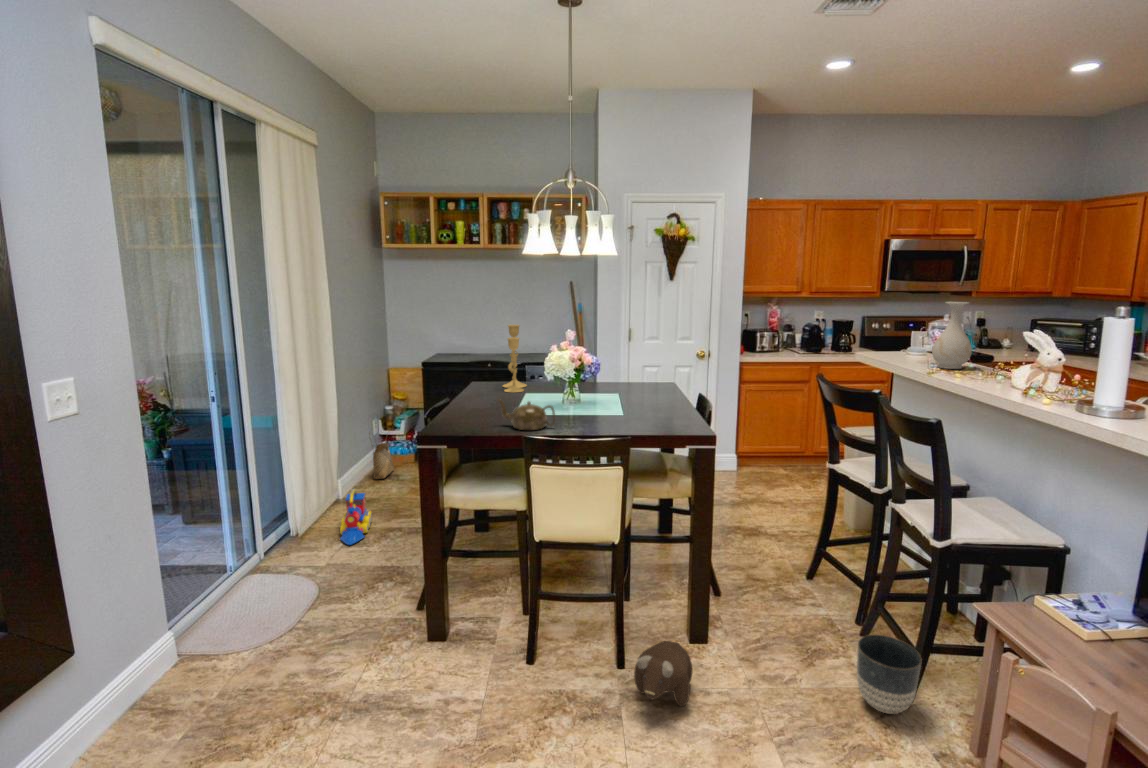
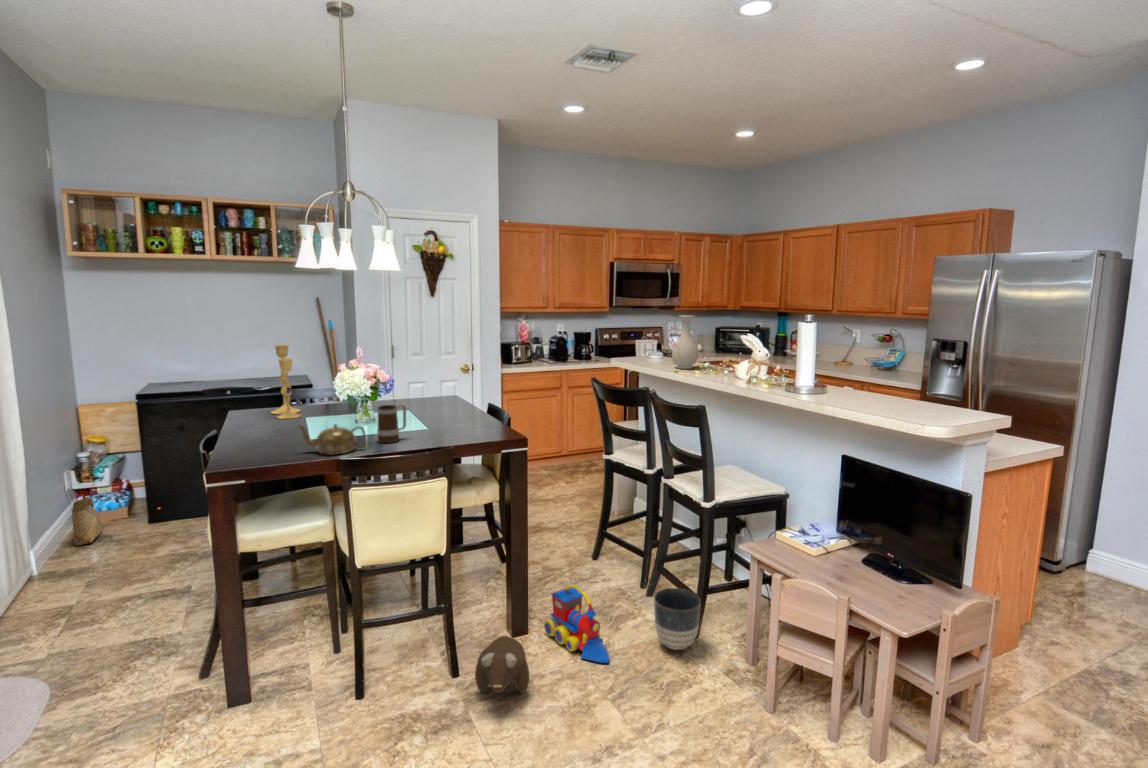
mug: none [570,387,599,424] -> present [377,404,406,443]
toy train: present [340,489,372,545] -> present [544,584,609,663]

